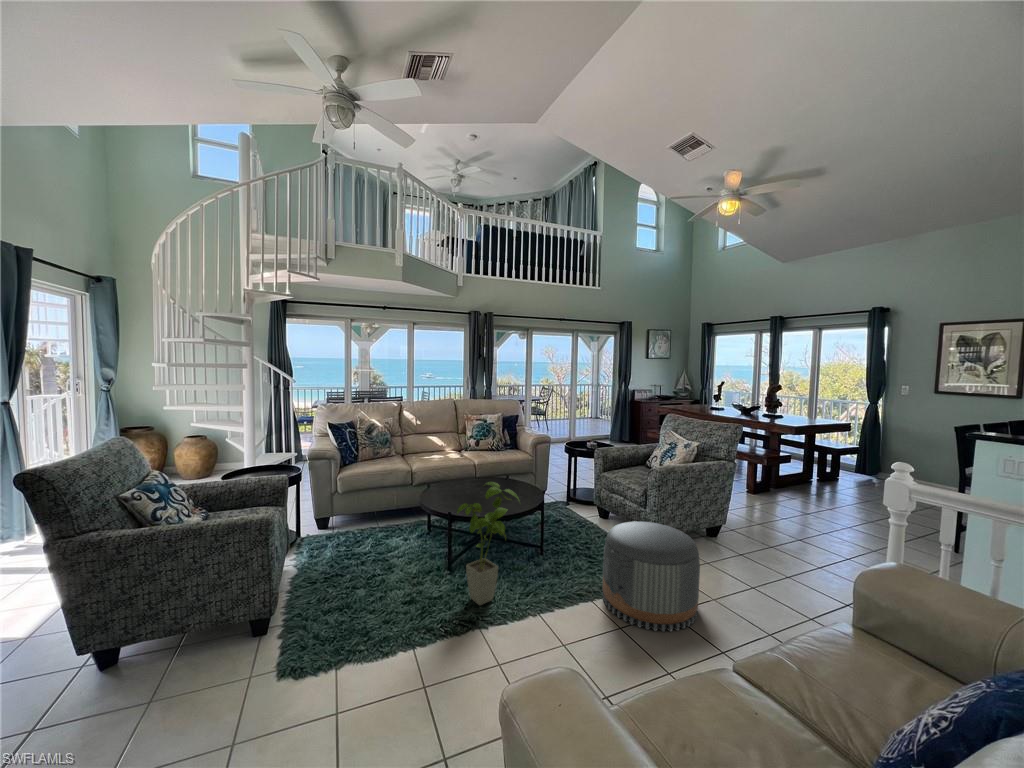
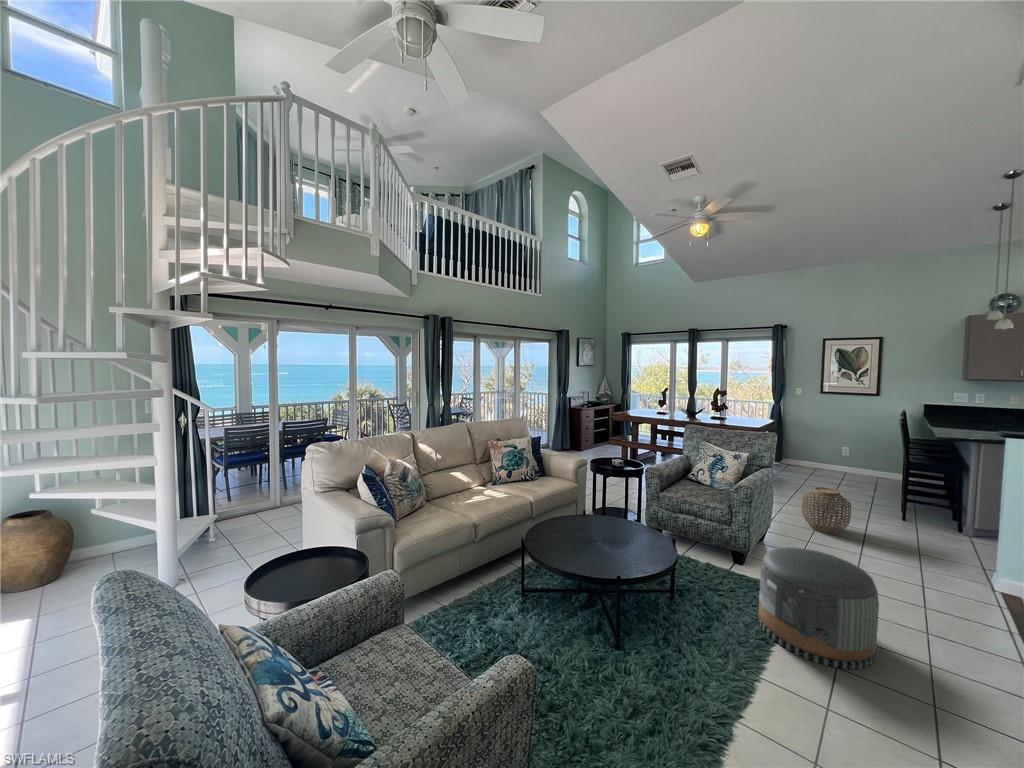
house plant: present [457,482,519,605] -> none [653,536,730,693]
woven basket: none [789,491,844,544] -> present [802,487,851,534]

